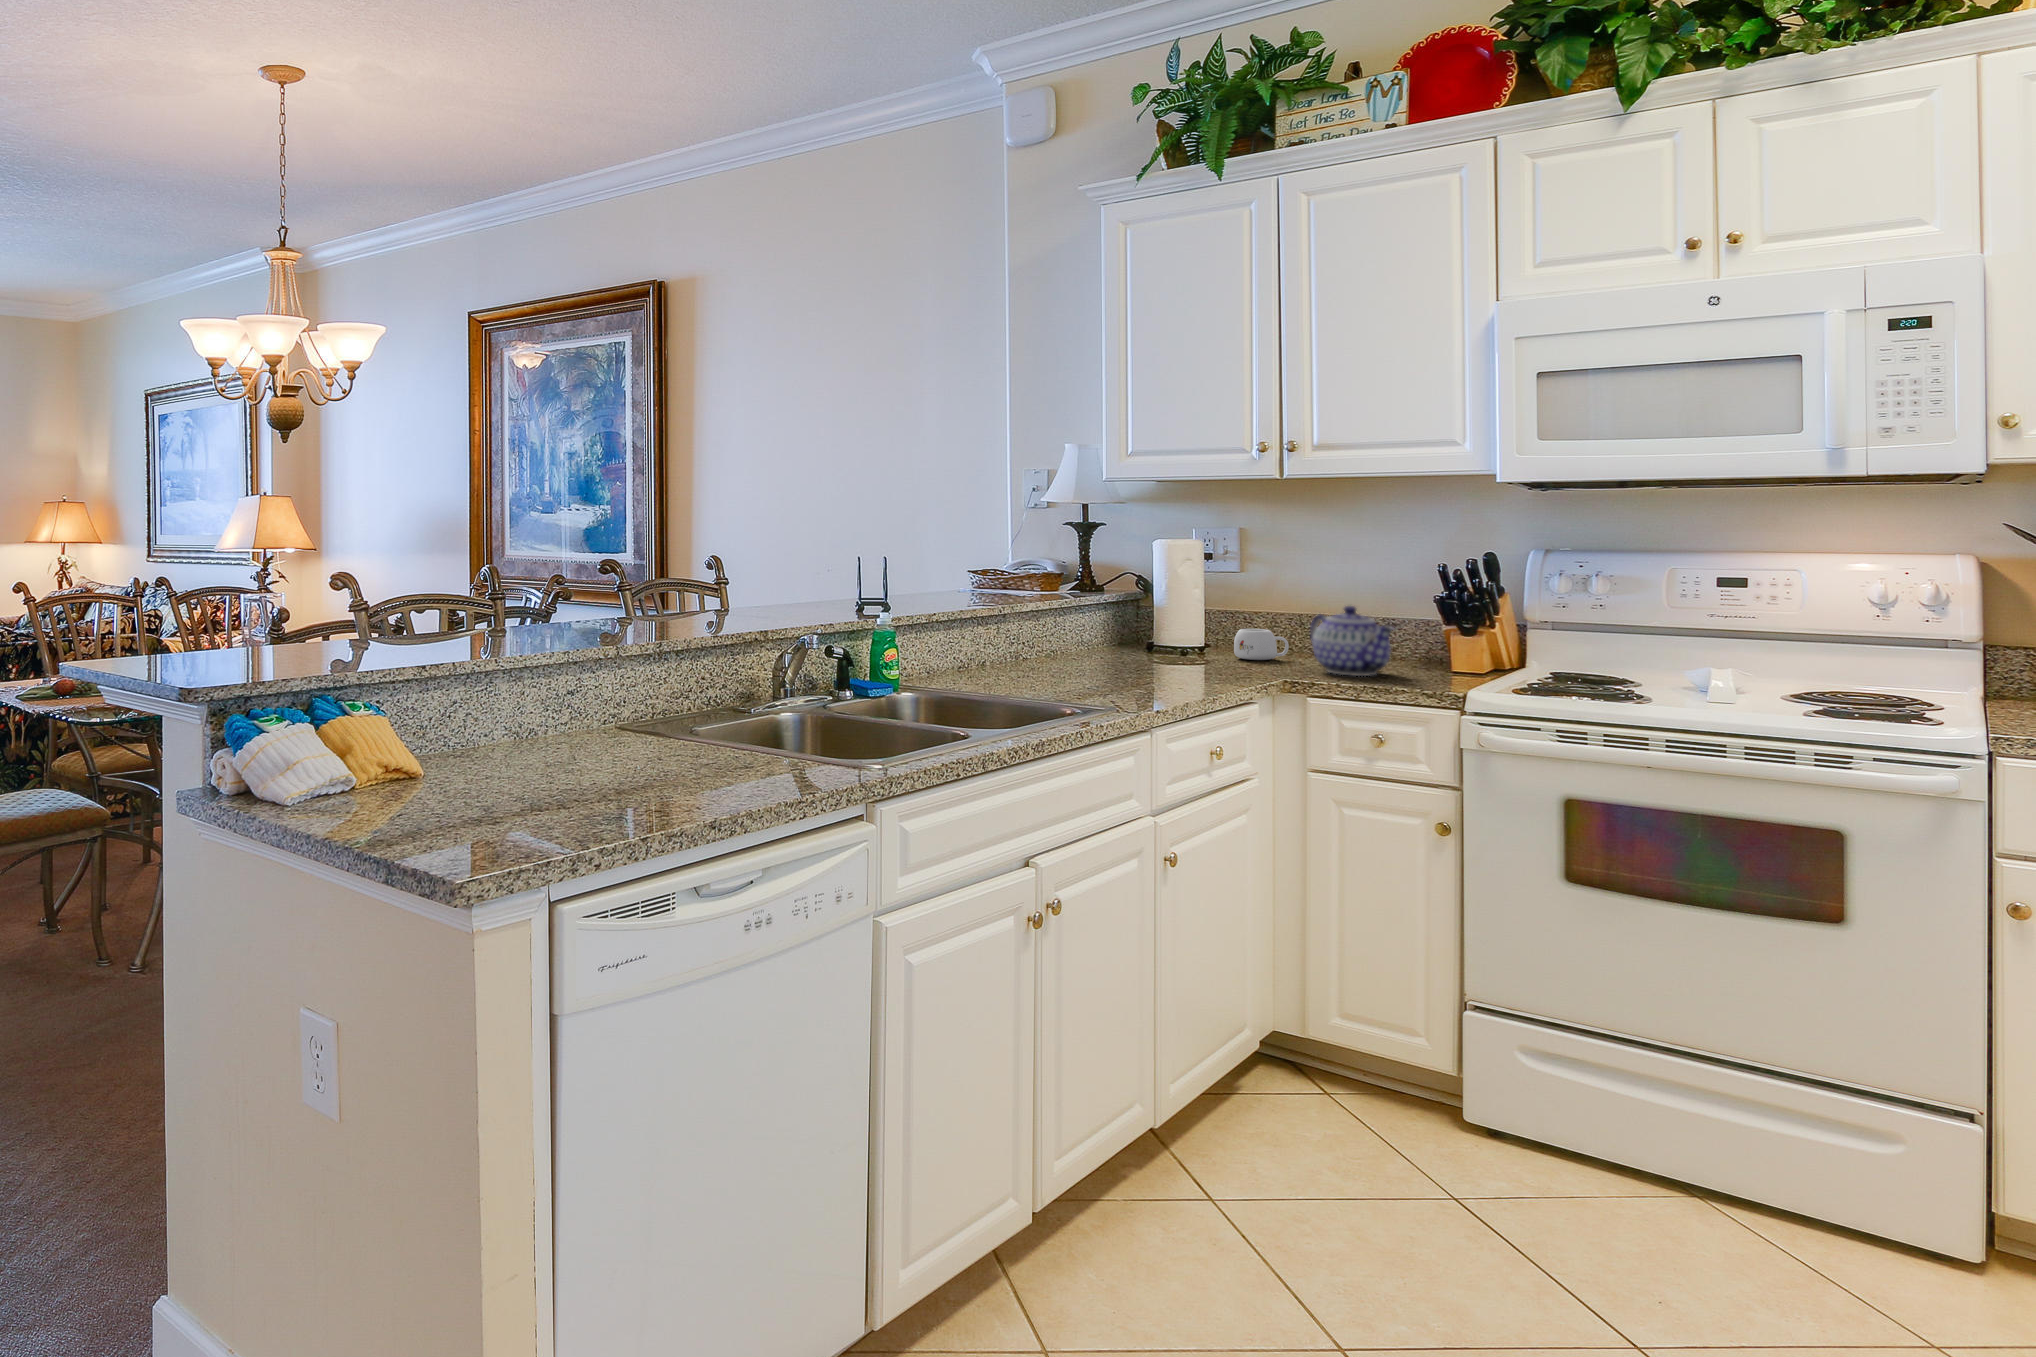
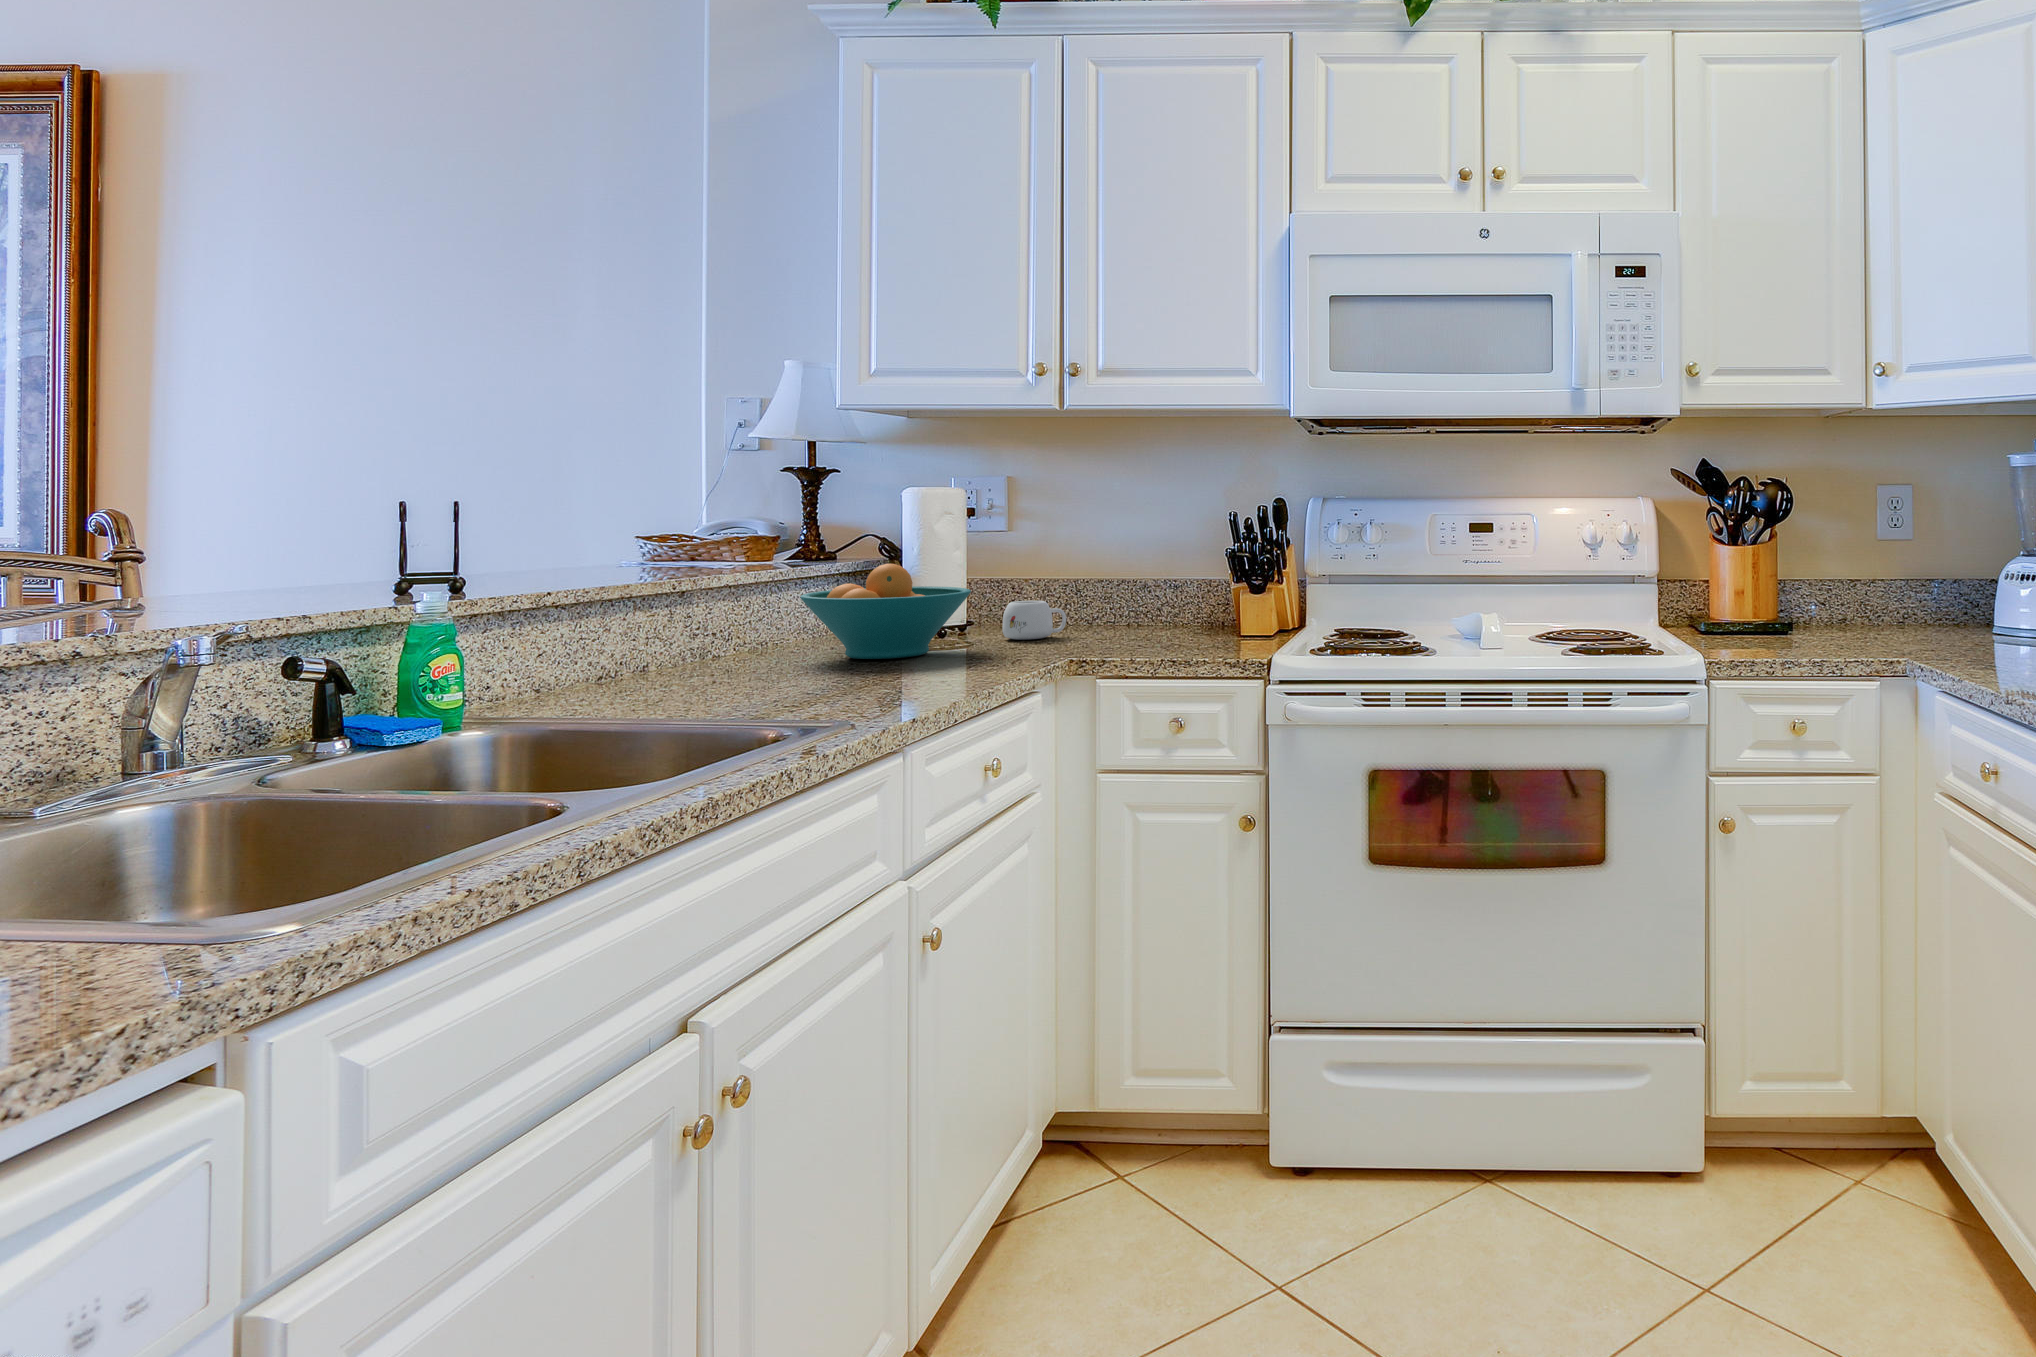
fruit bowl: none [1080,596,1205,666] -> present [800,564,971,659]
teapot: present [1310,606,1393,676] -> none [1093,563,1191,647]

